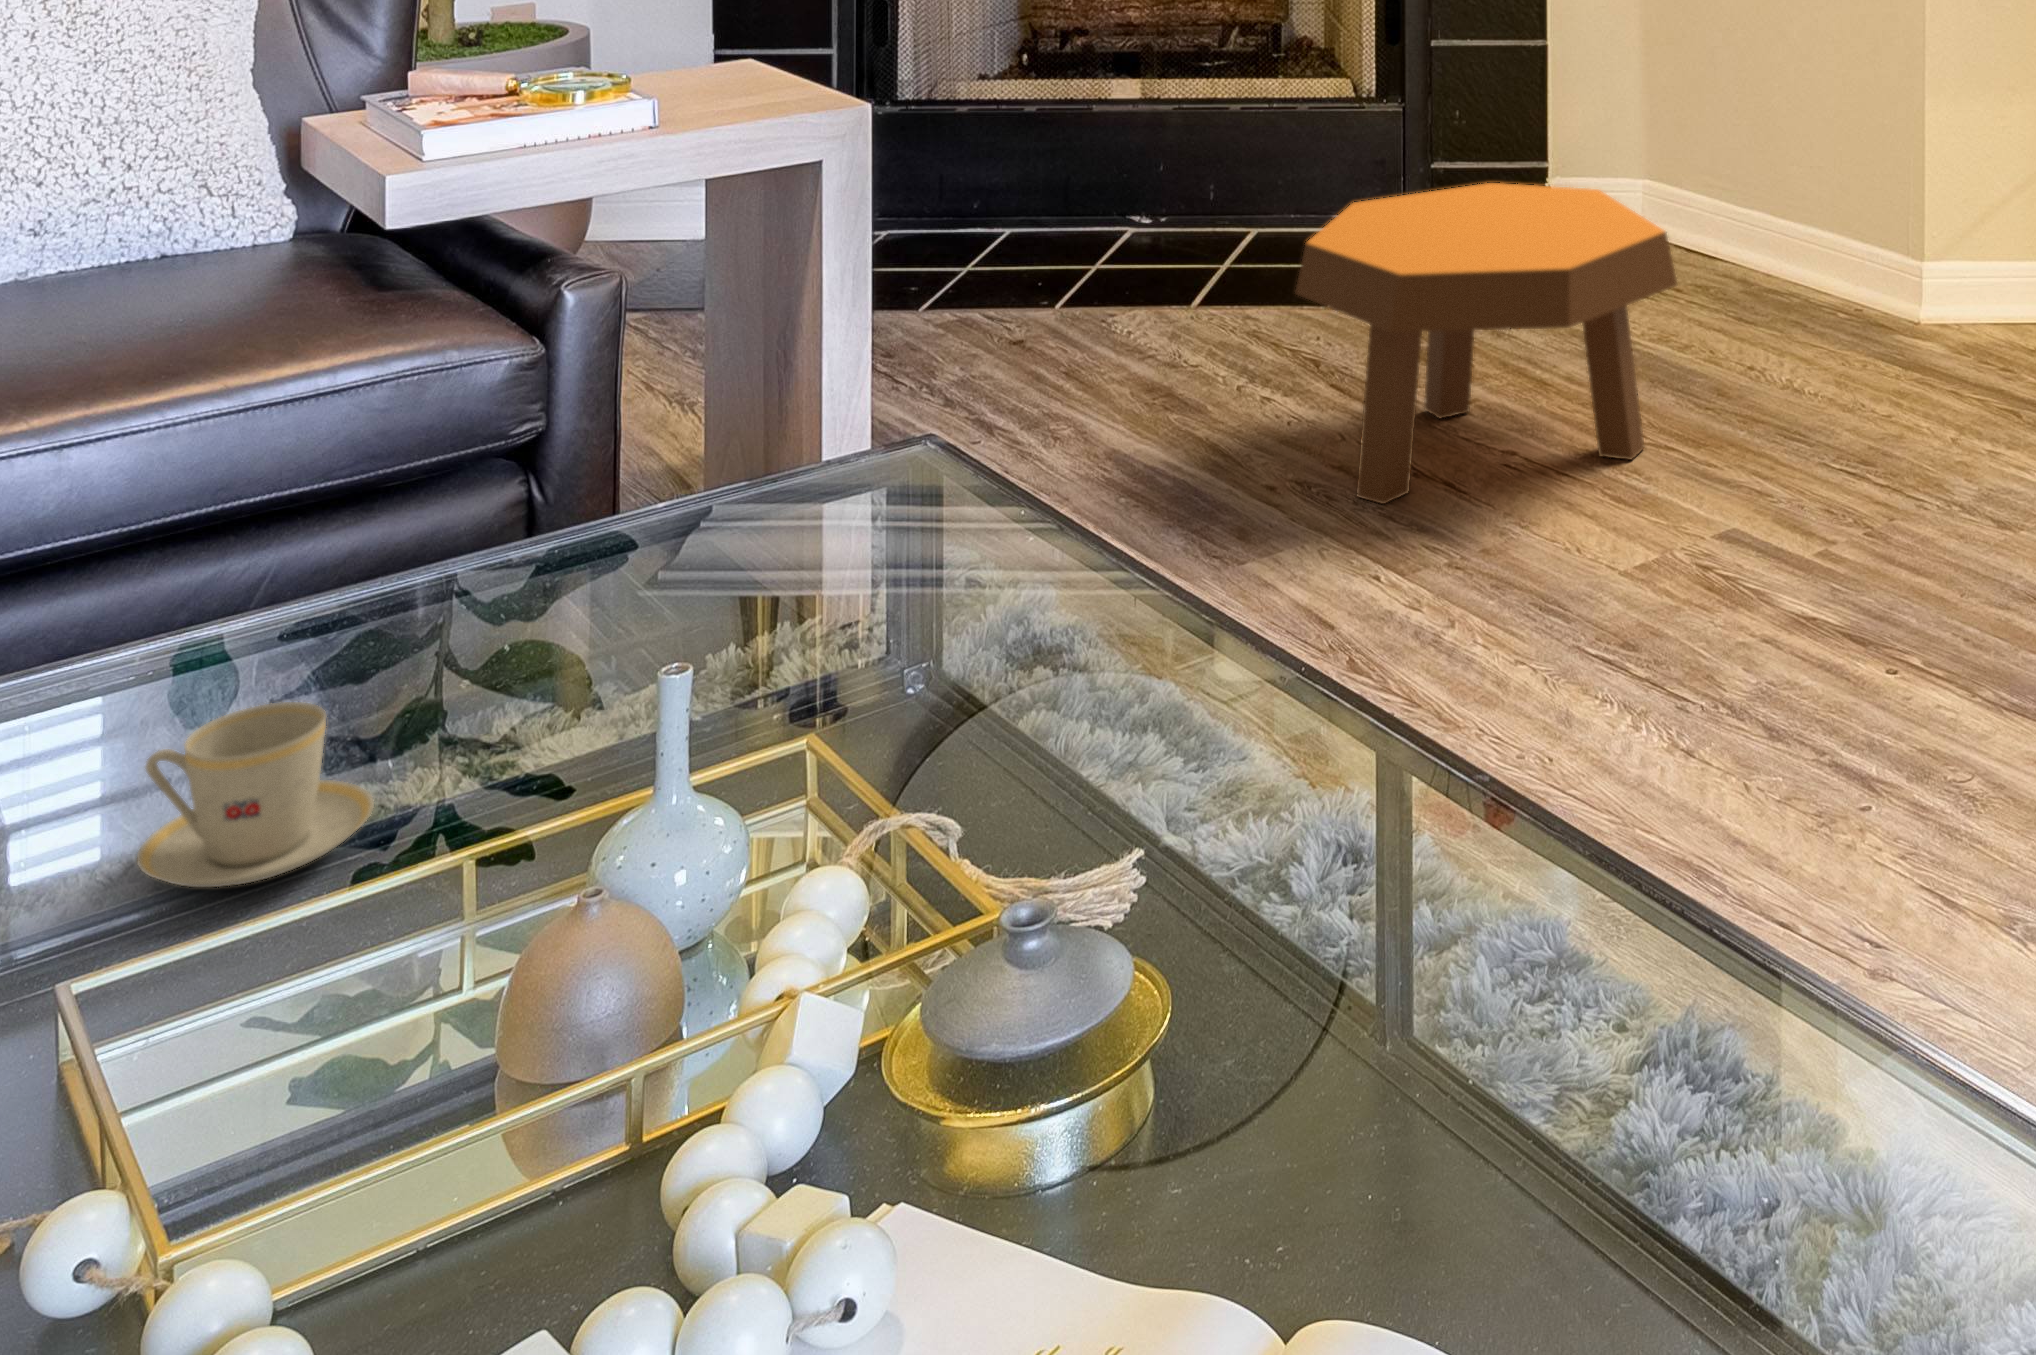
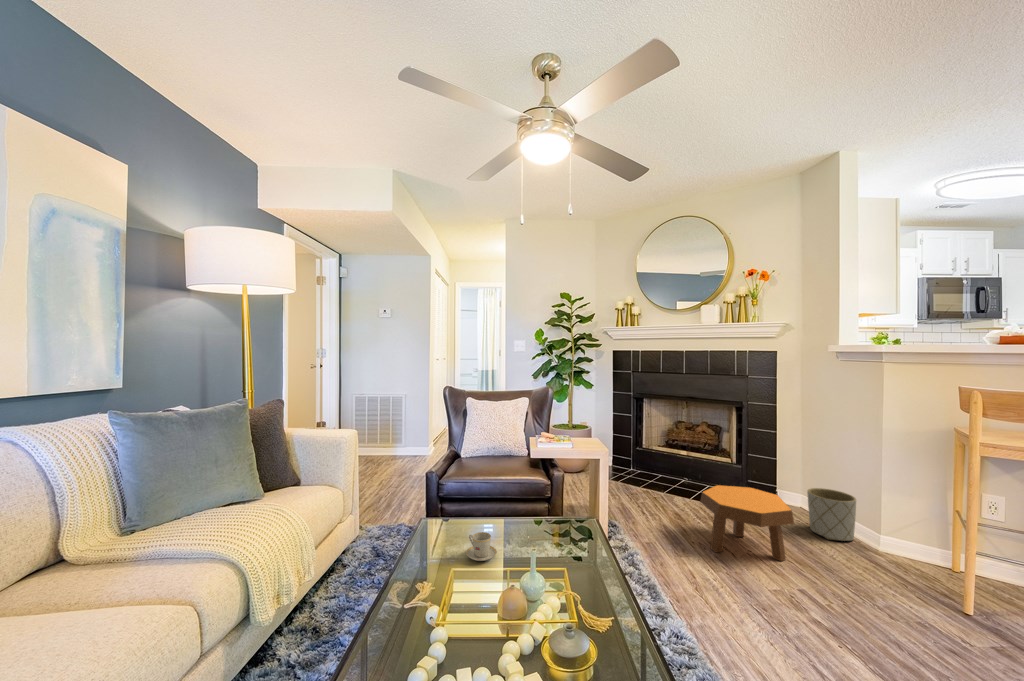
planter: none [1682,132,1842,335] -> present [807,488,856,541]

